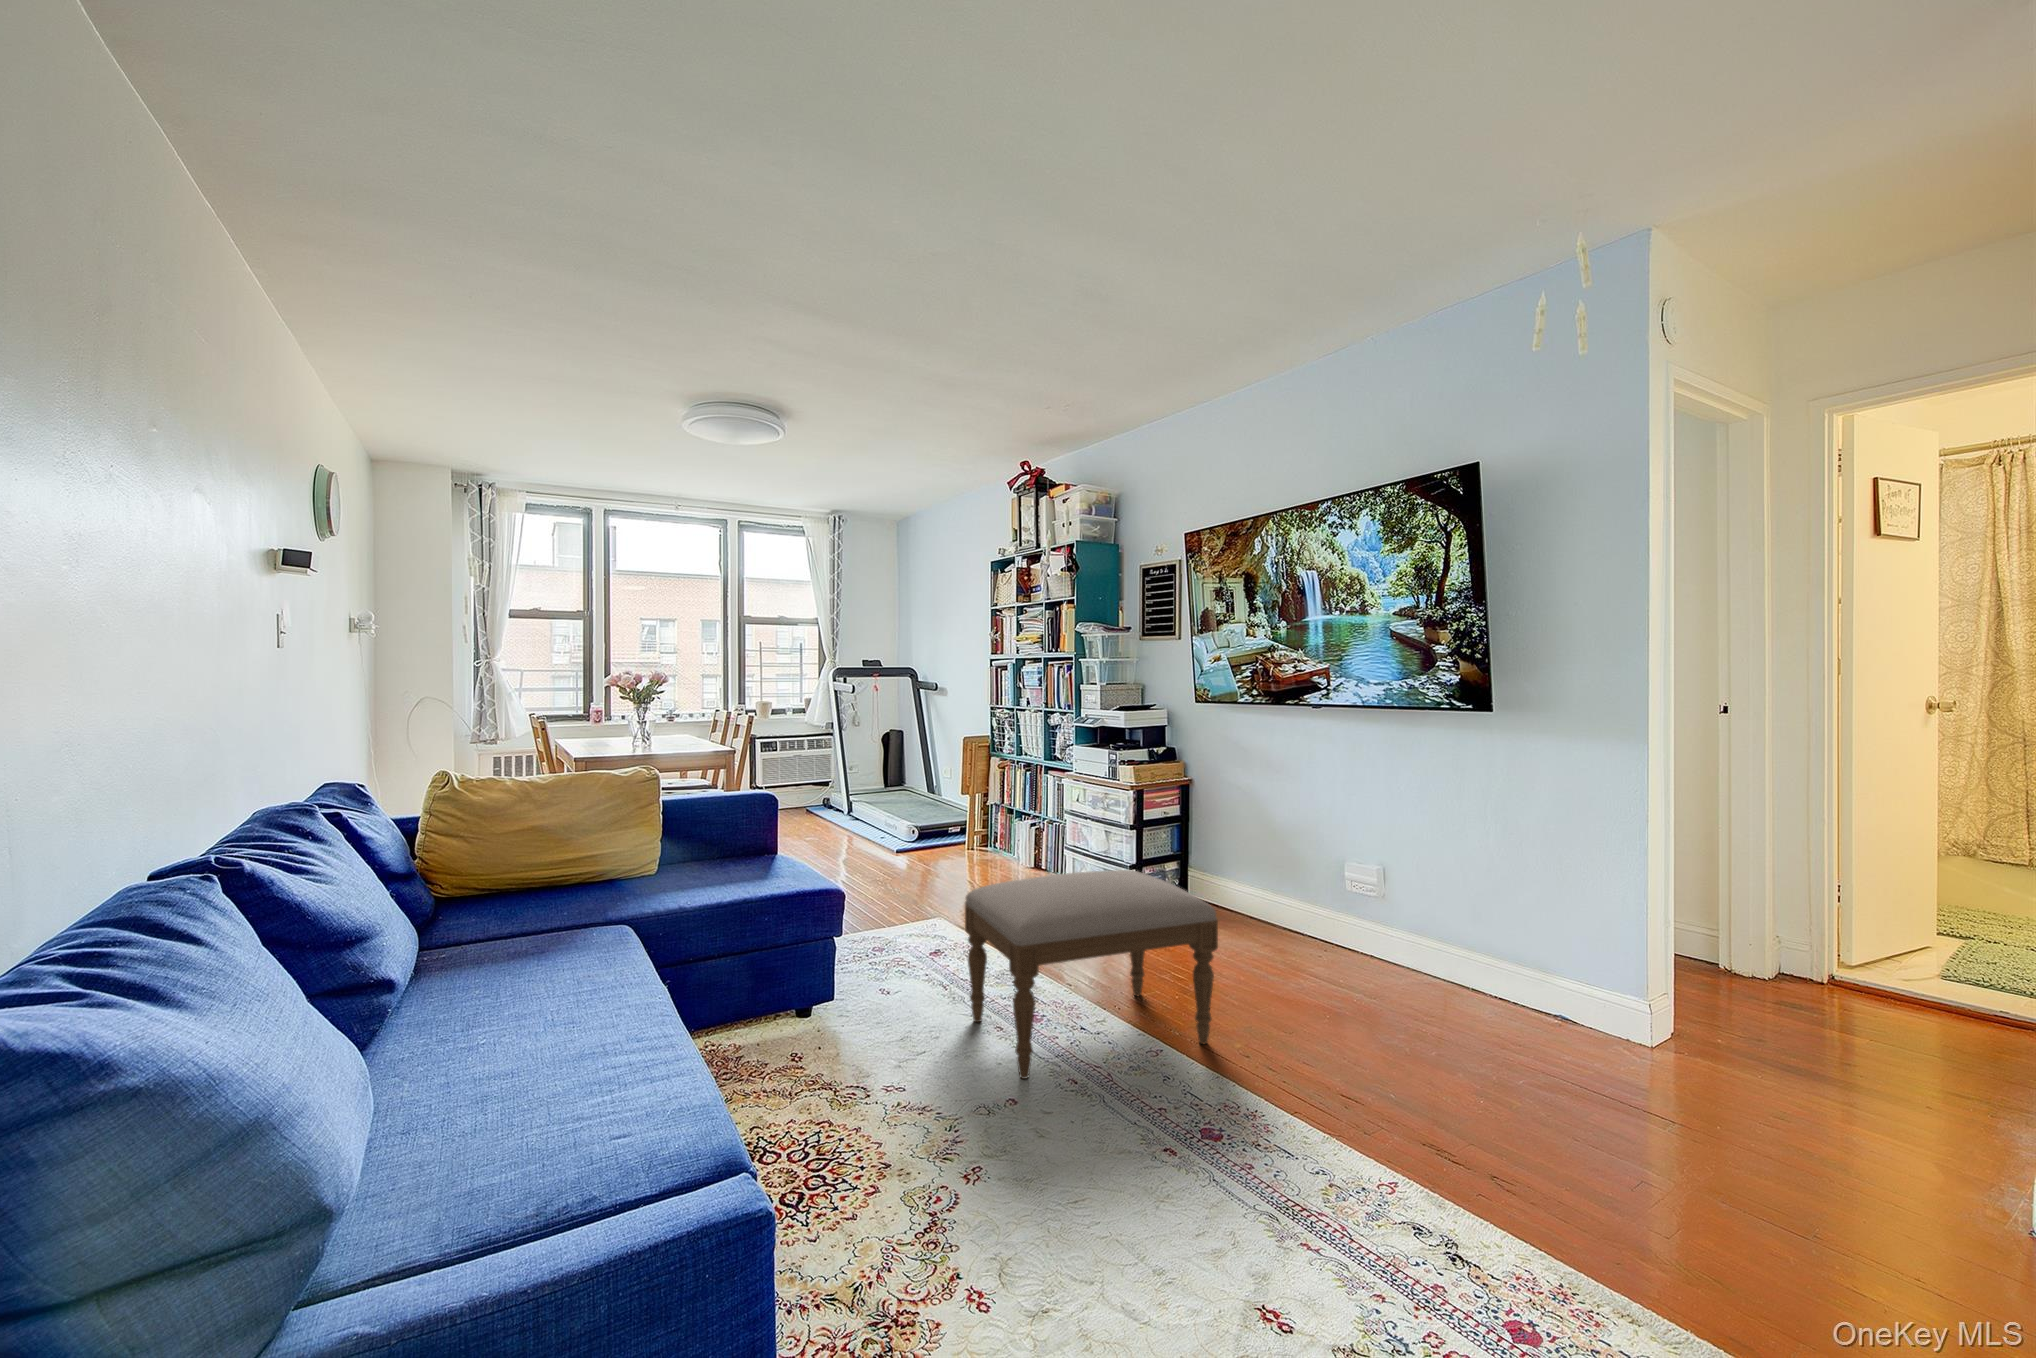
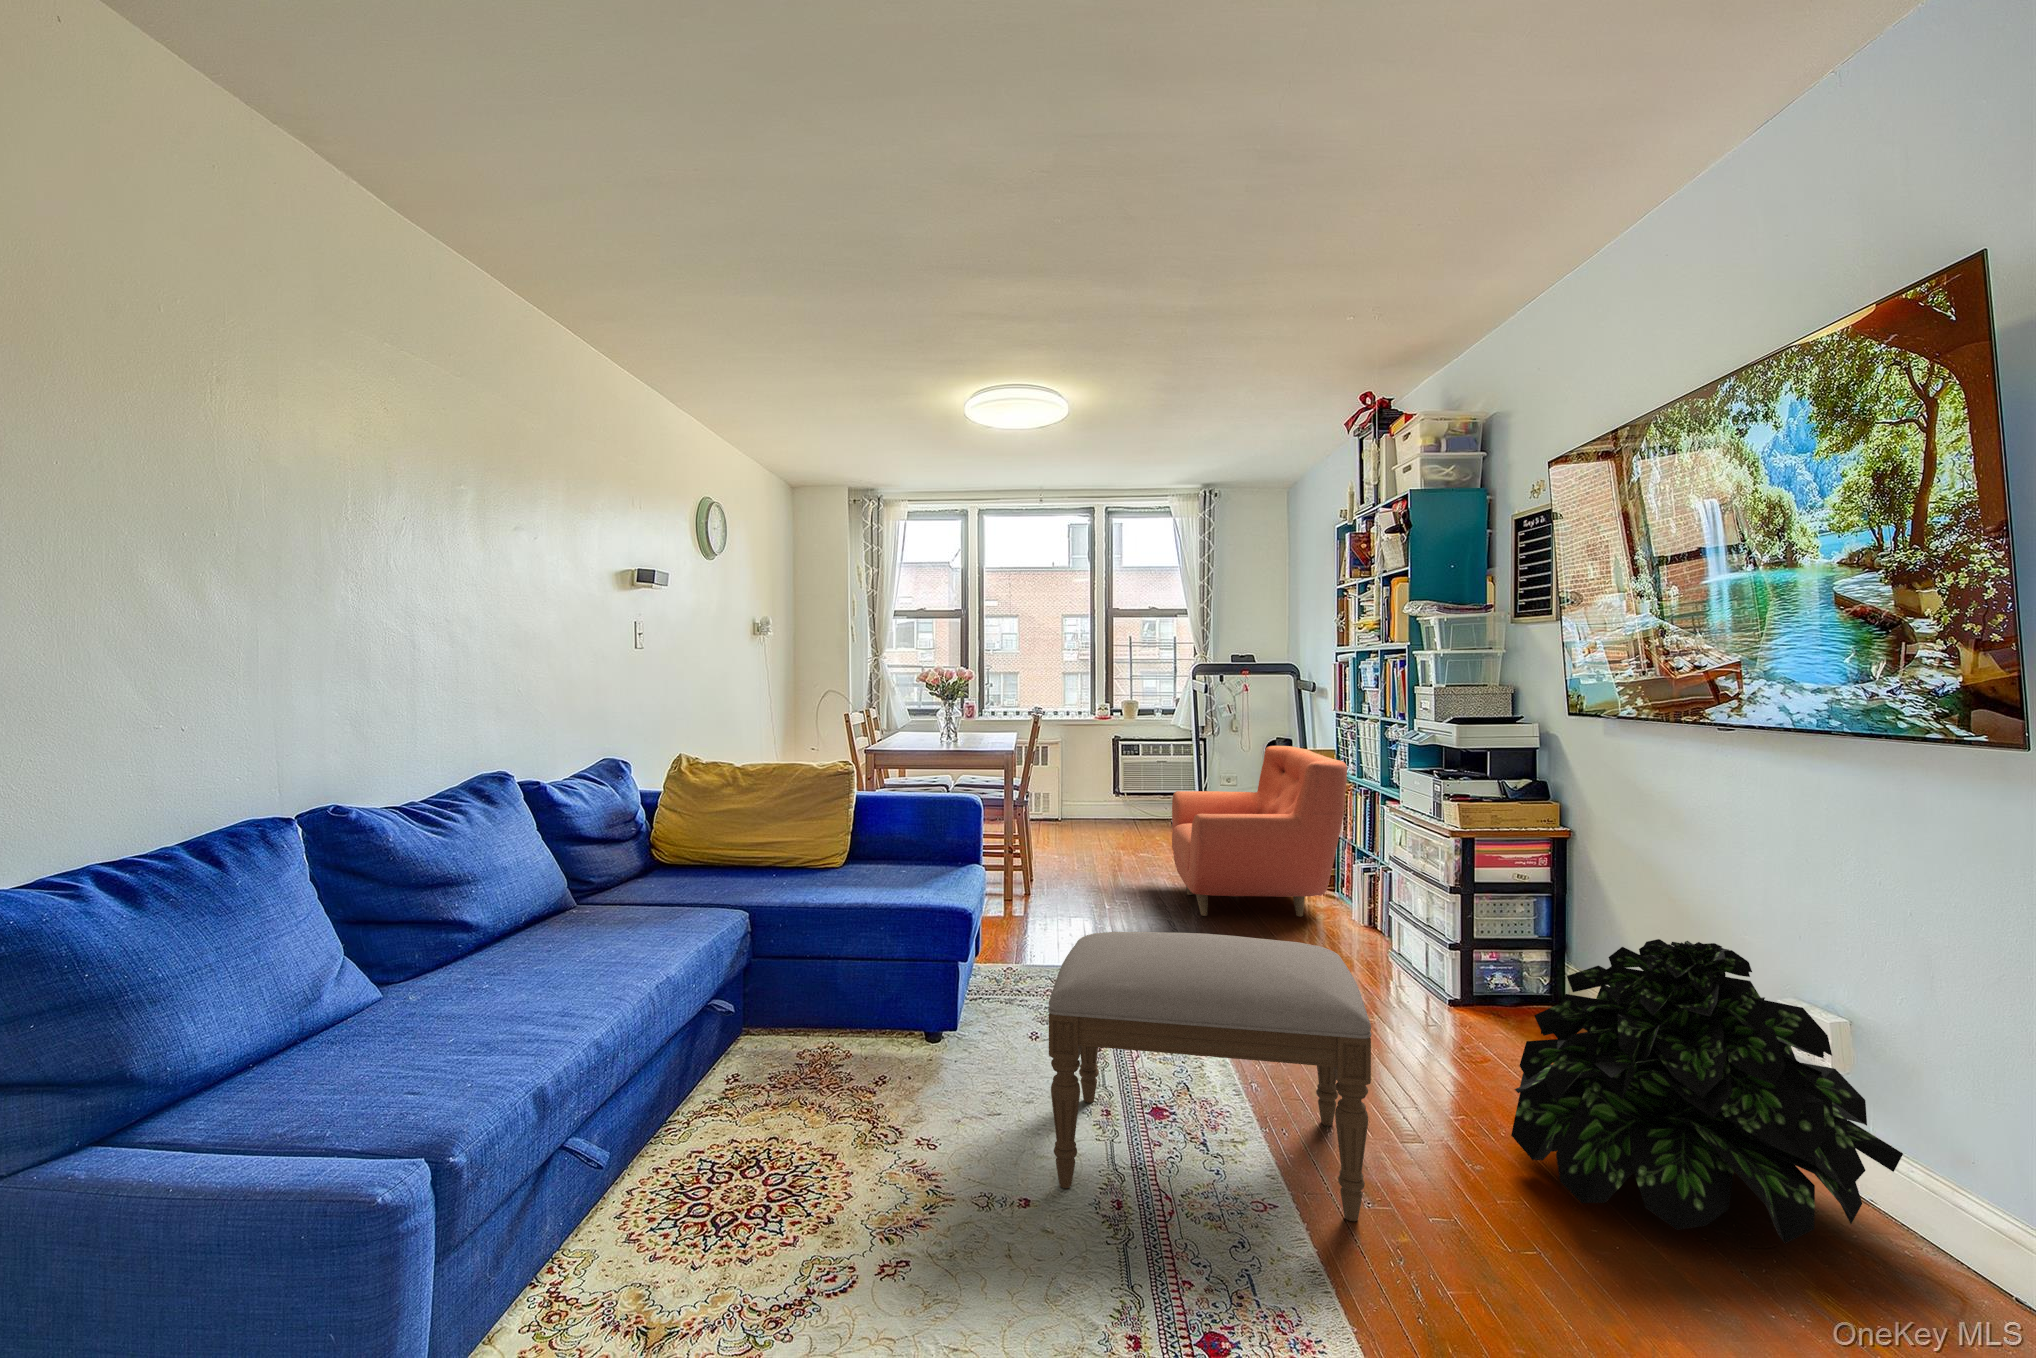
armchair: none [865,734,1022,878] -> present [1172,746,1347,916]
potted plant: none [1235,834,1427,1000] -> present [1511,939,1903,1243]

